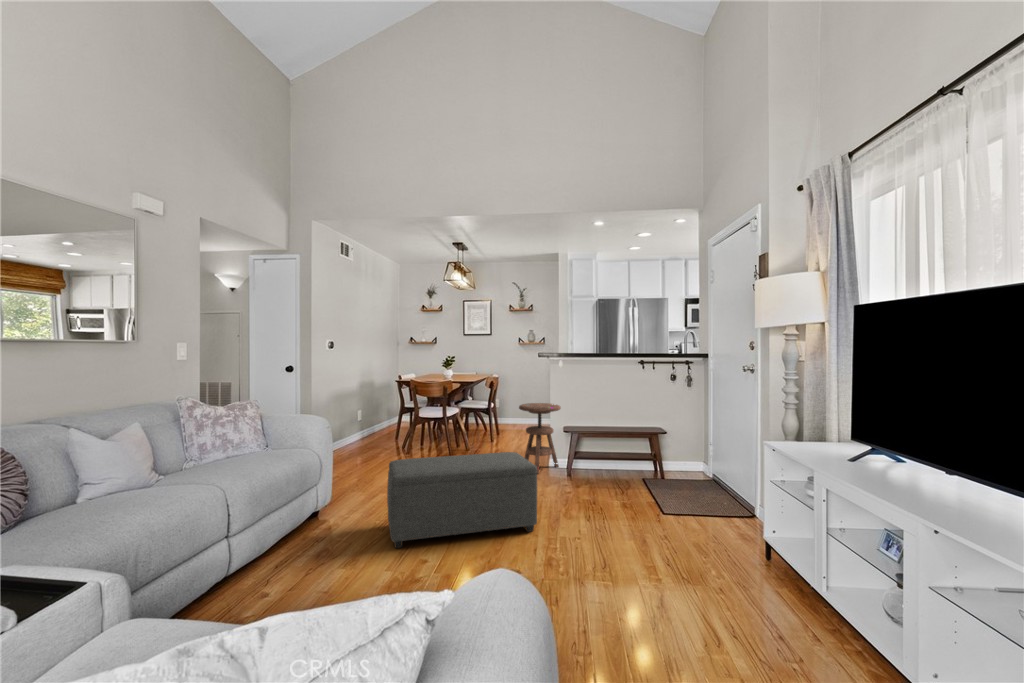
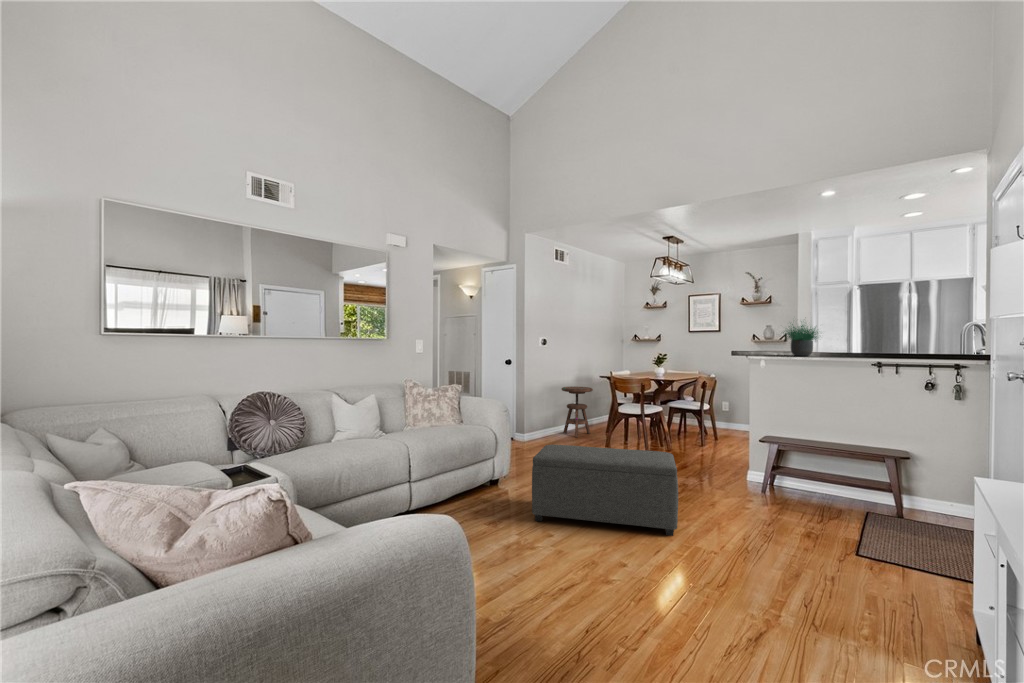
potted plant: none [570,320,609,357] -> present [785,324,818,356]
side table: present [519,403,561,474] -> present [562,386,593,437]

